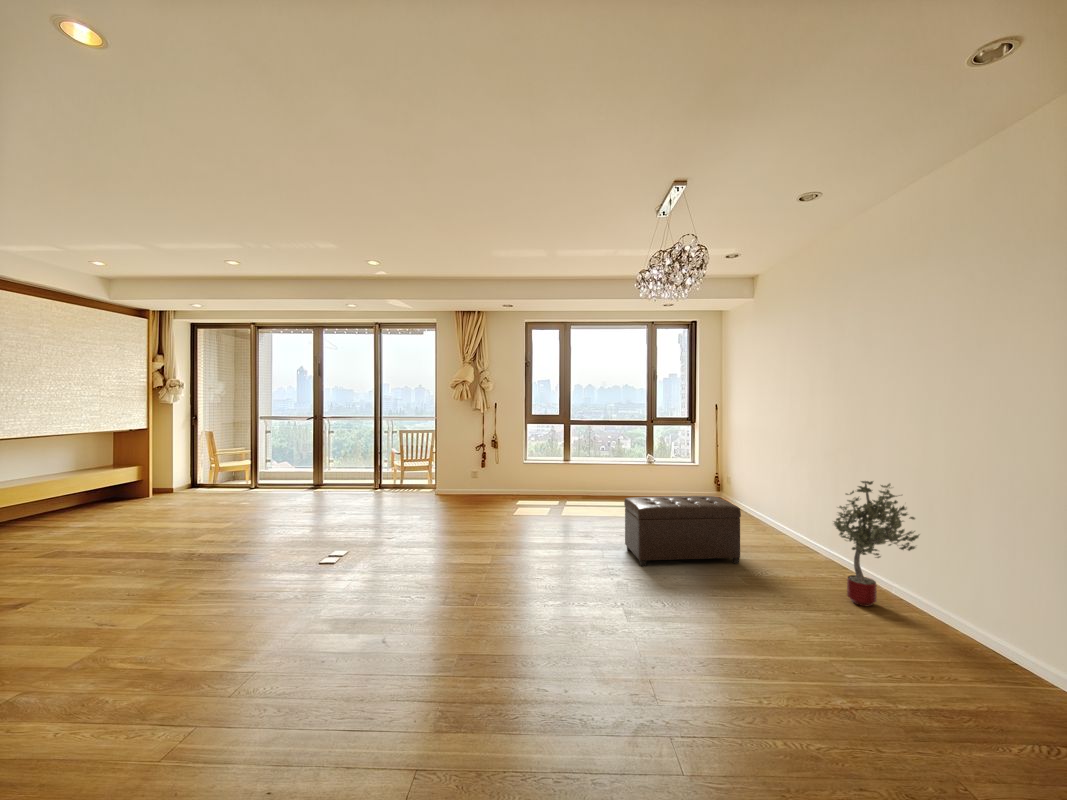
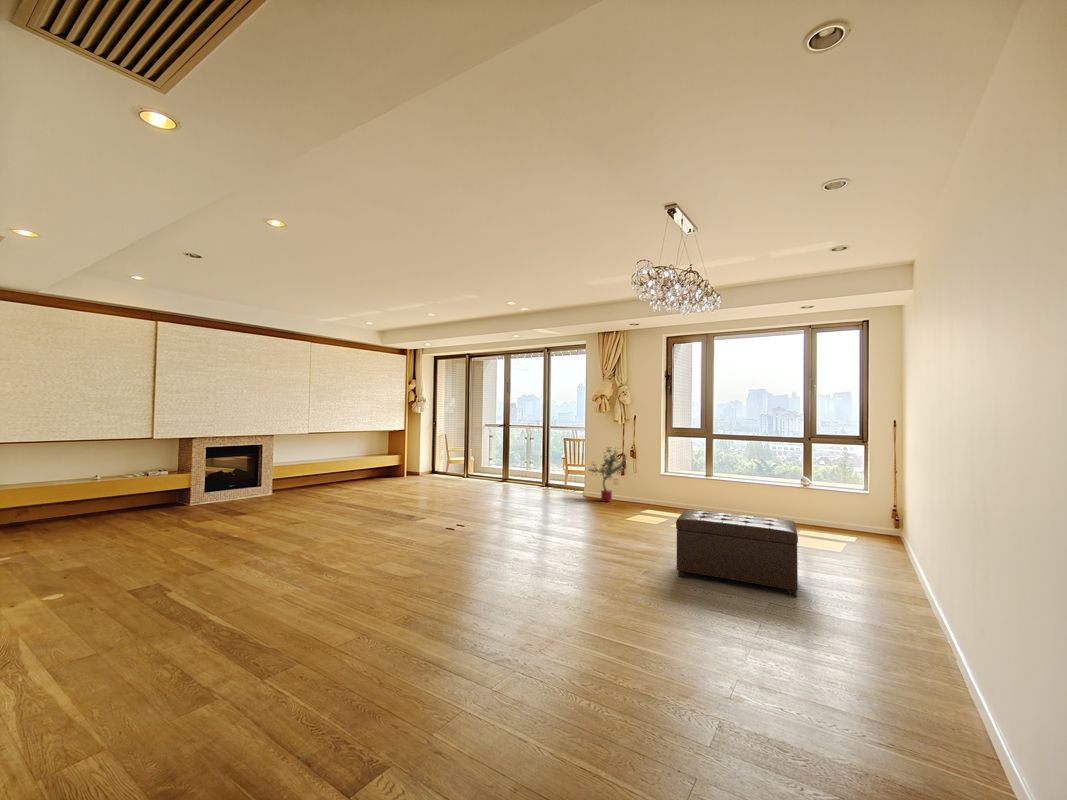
potted tree: present [834,481,919,606] -> present [589,448,627,502]

